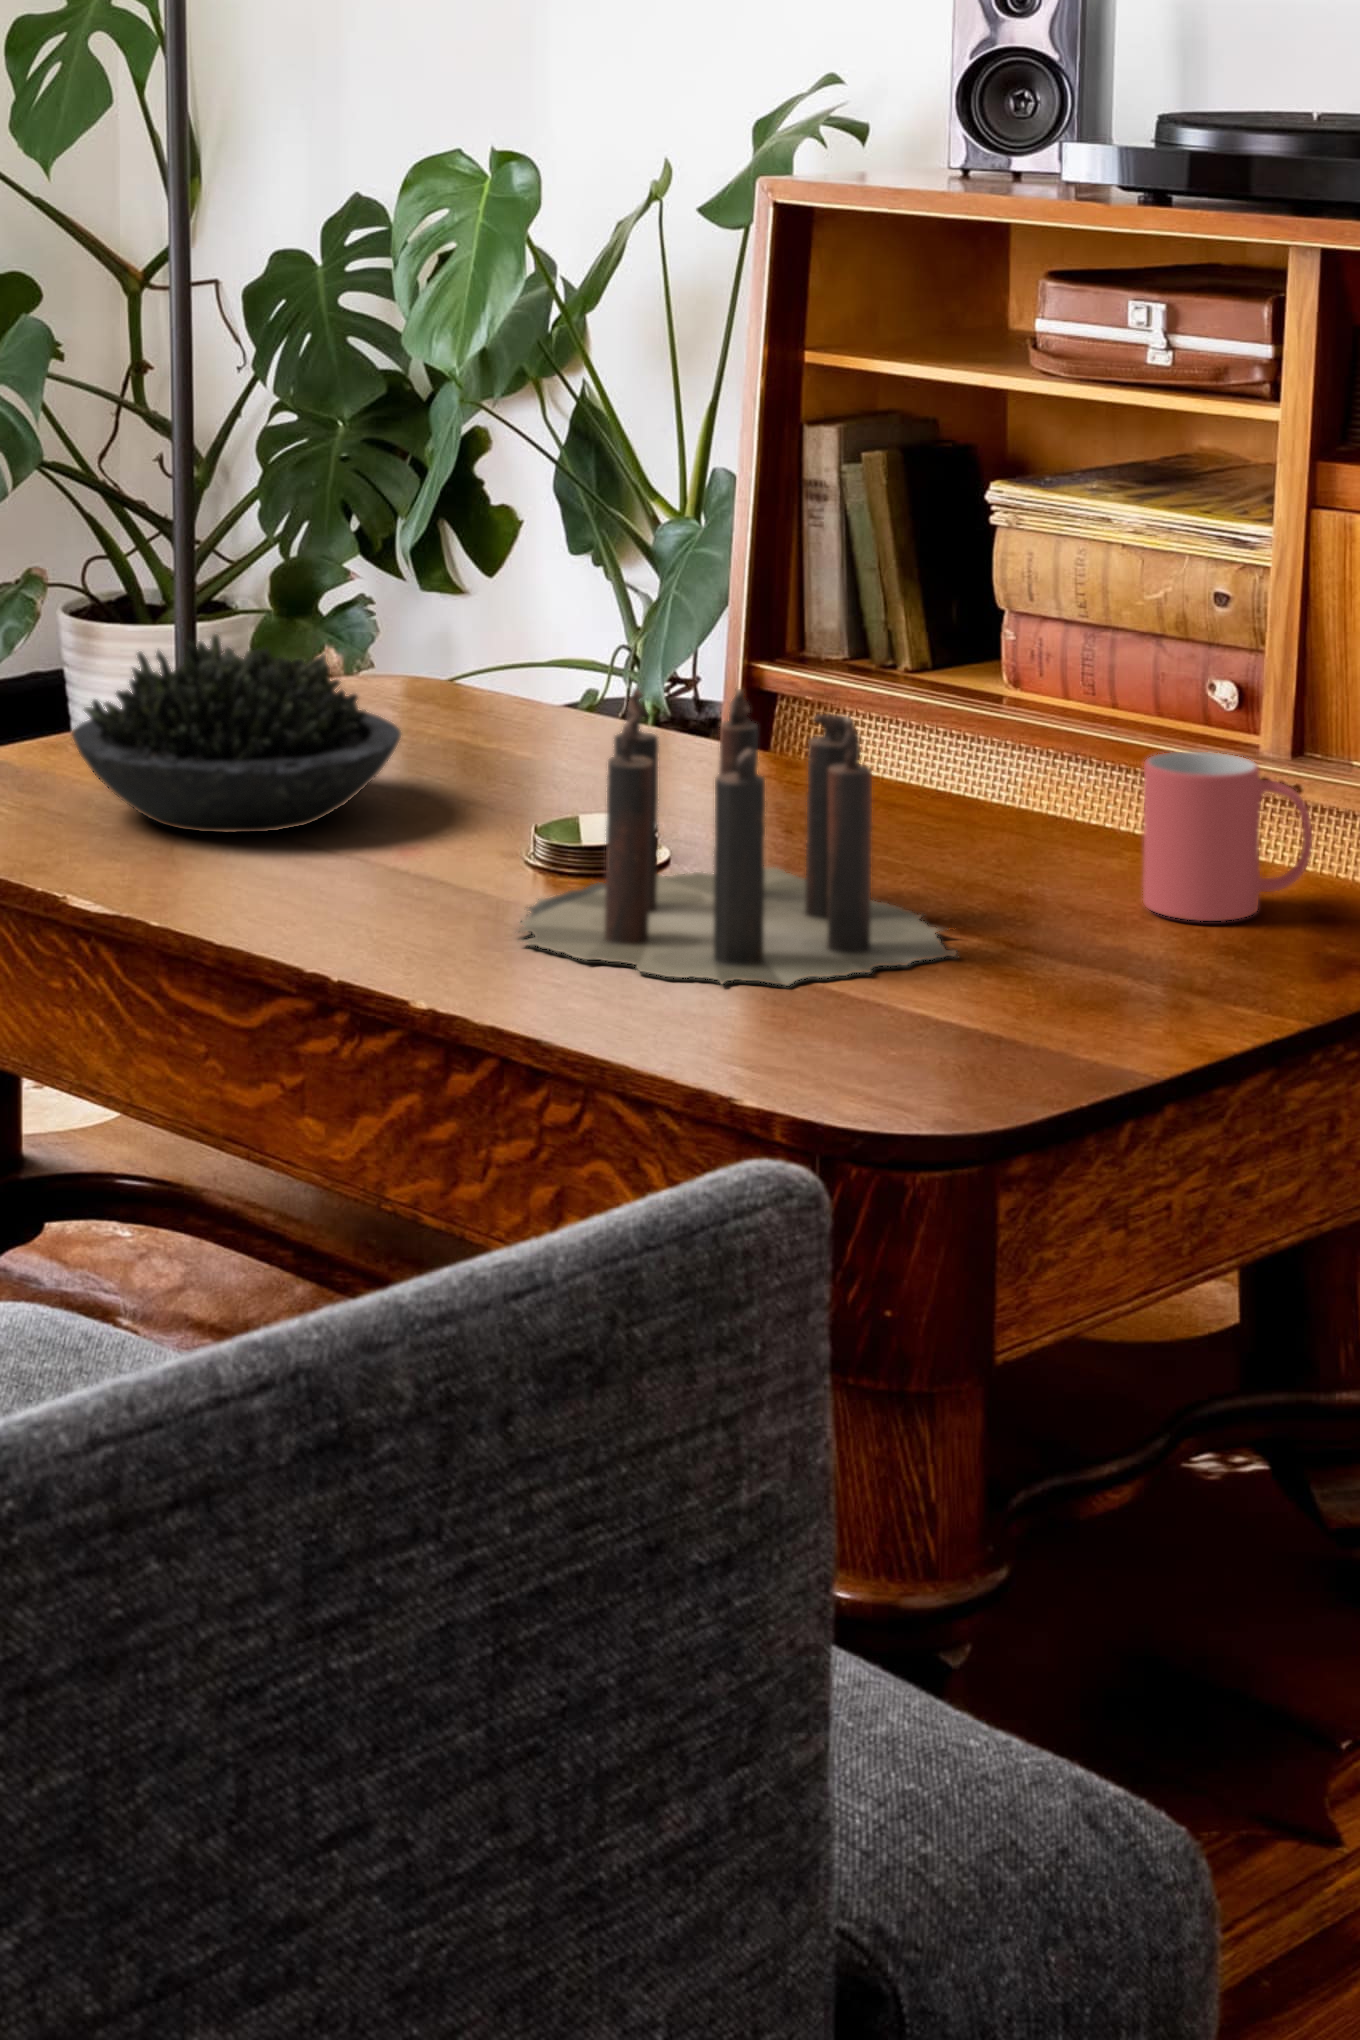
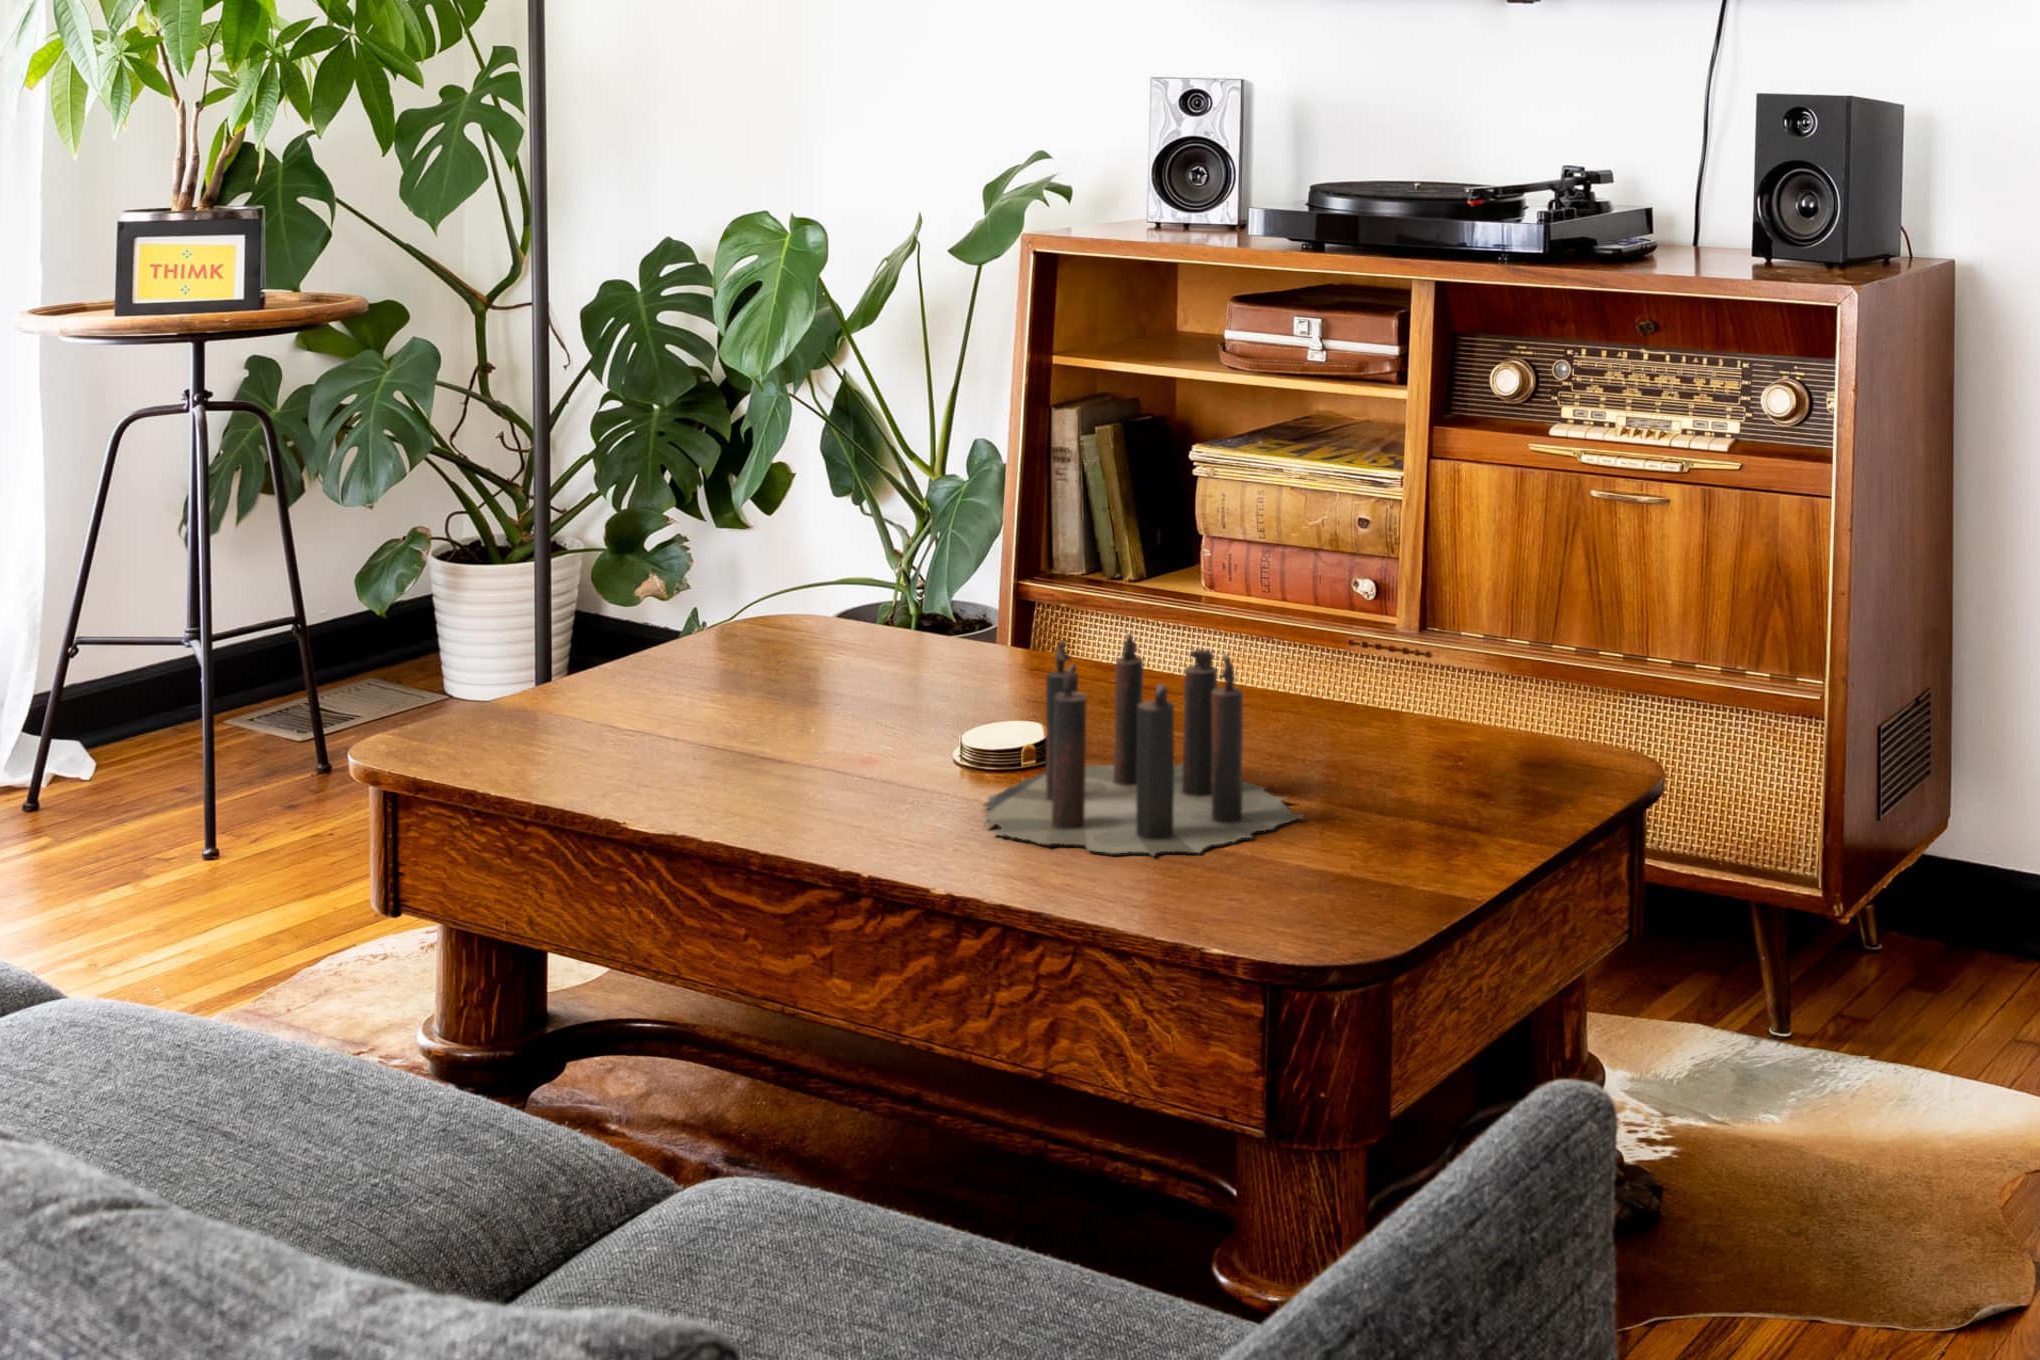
succulent plant: present [72,635,401,833] -> none [601,607,852,758]
mug: present [1143,752,1312,921] -> none [1407,656,1521,776]

